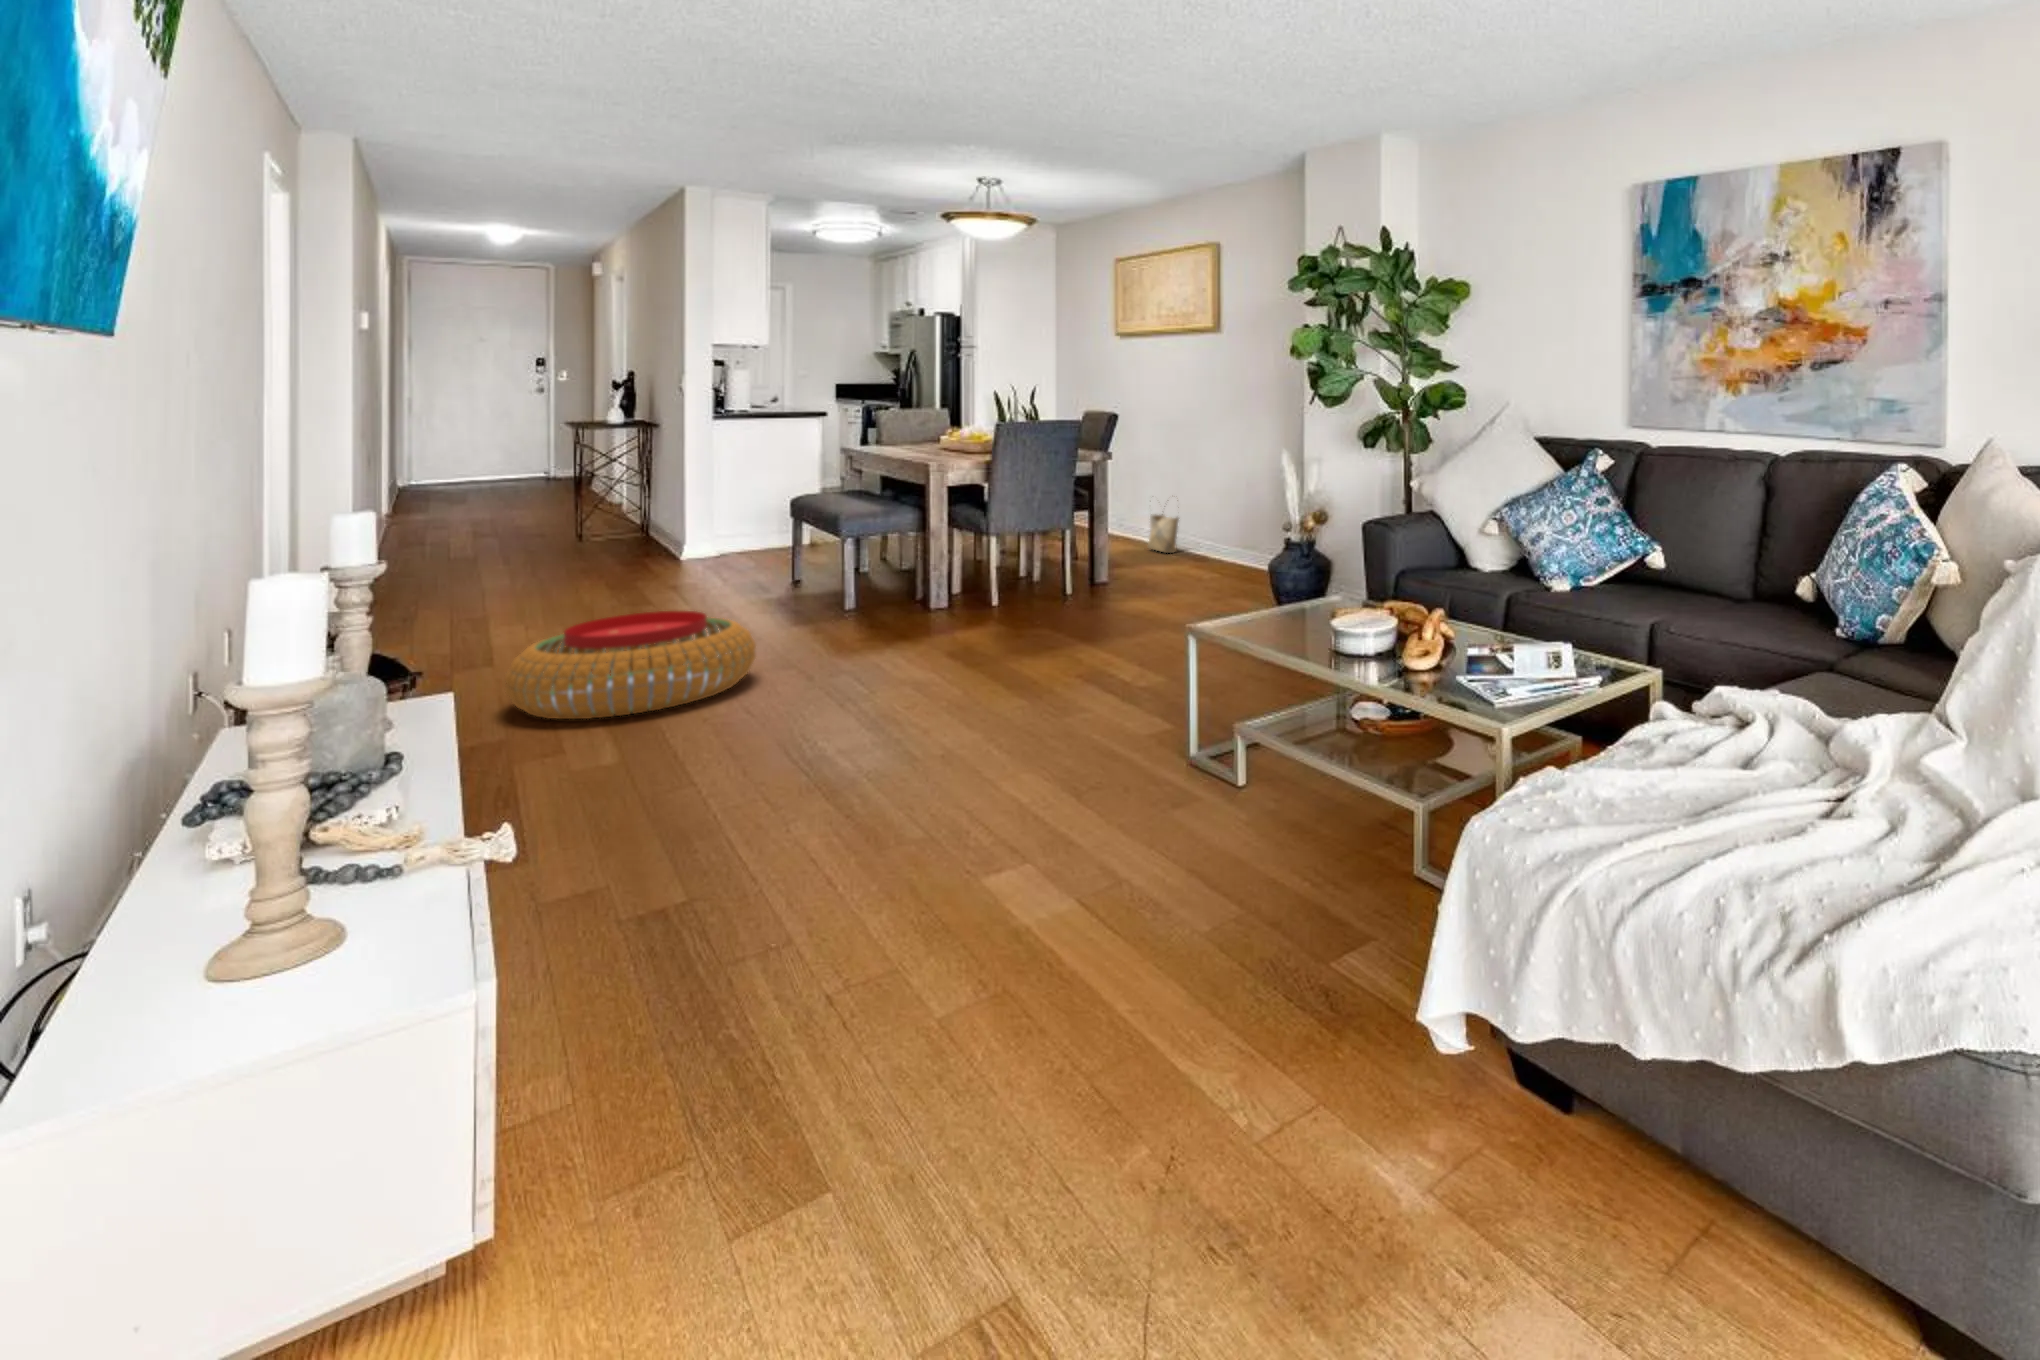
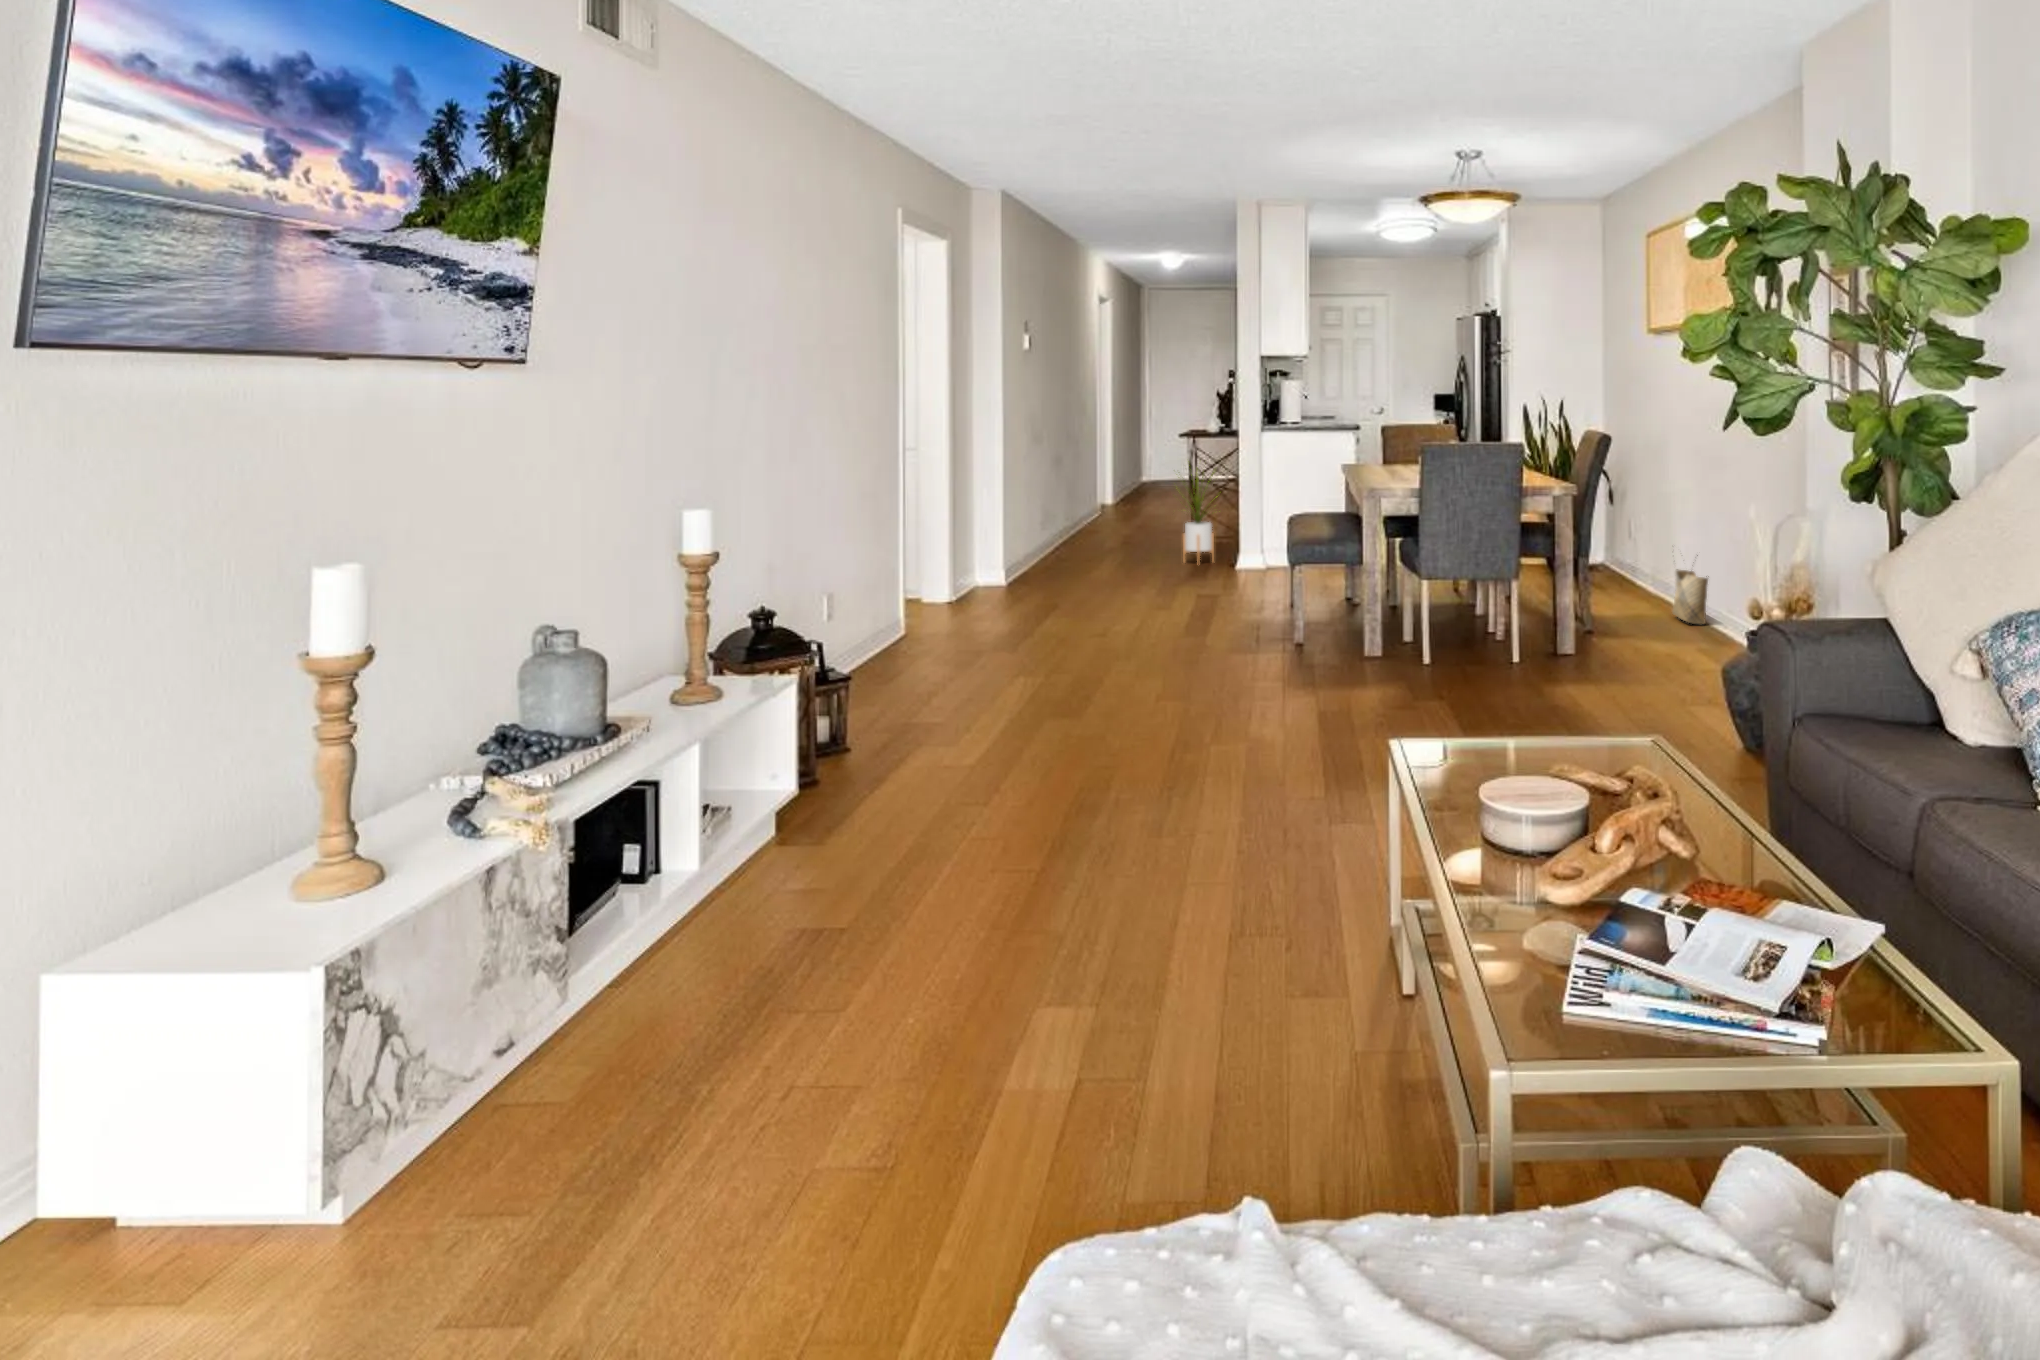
house plant: none [598,447,669,556] -> present [1183,461,1214,563]
pouf: present [505,611,756,719] -> none [924,631,1131,737]

